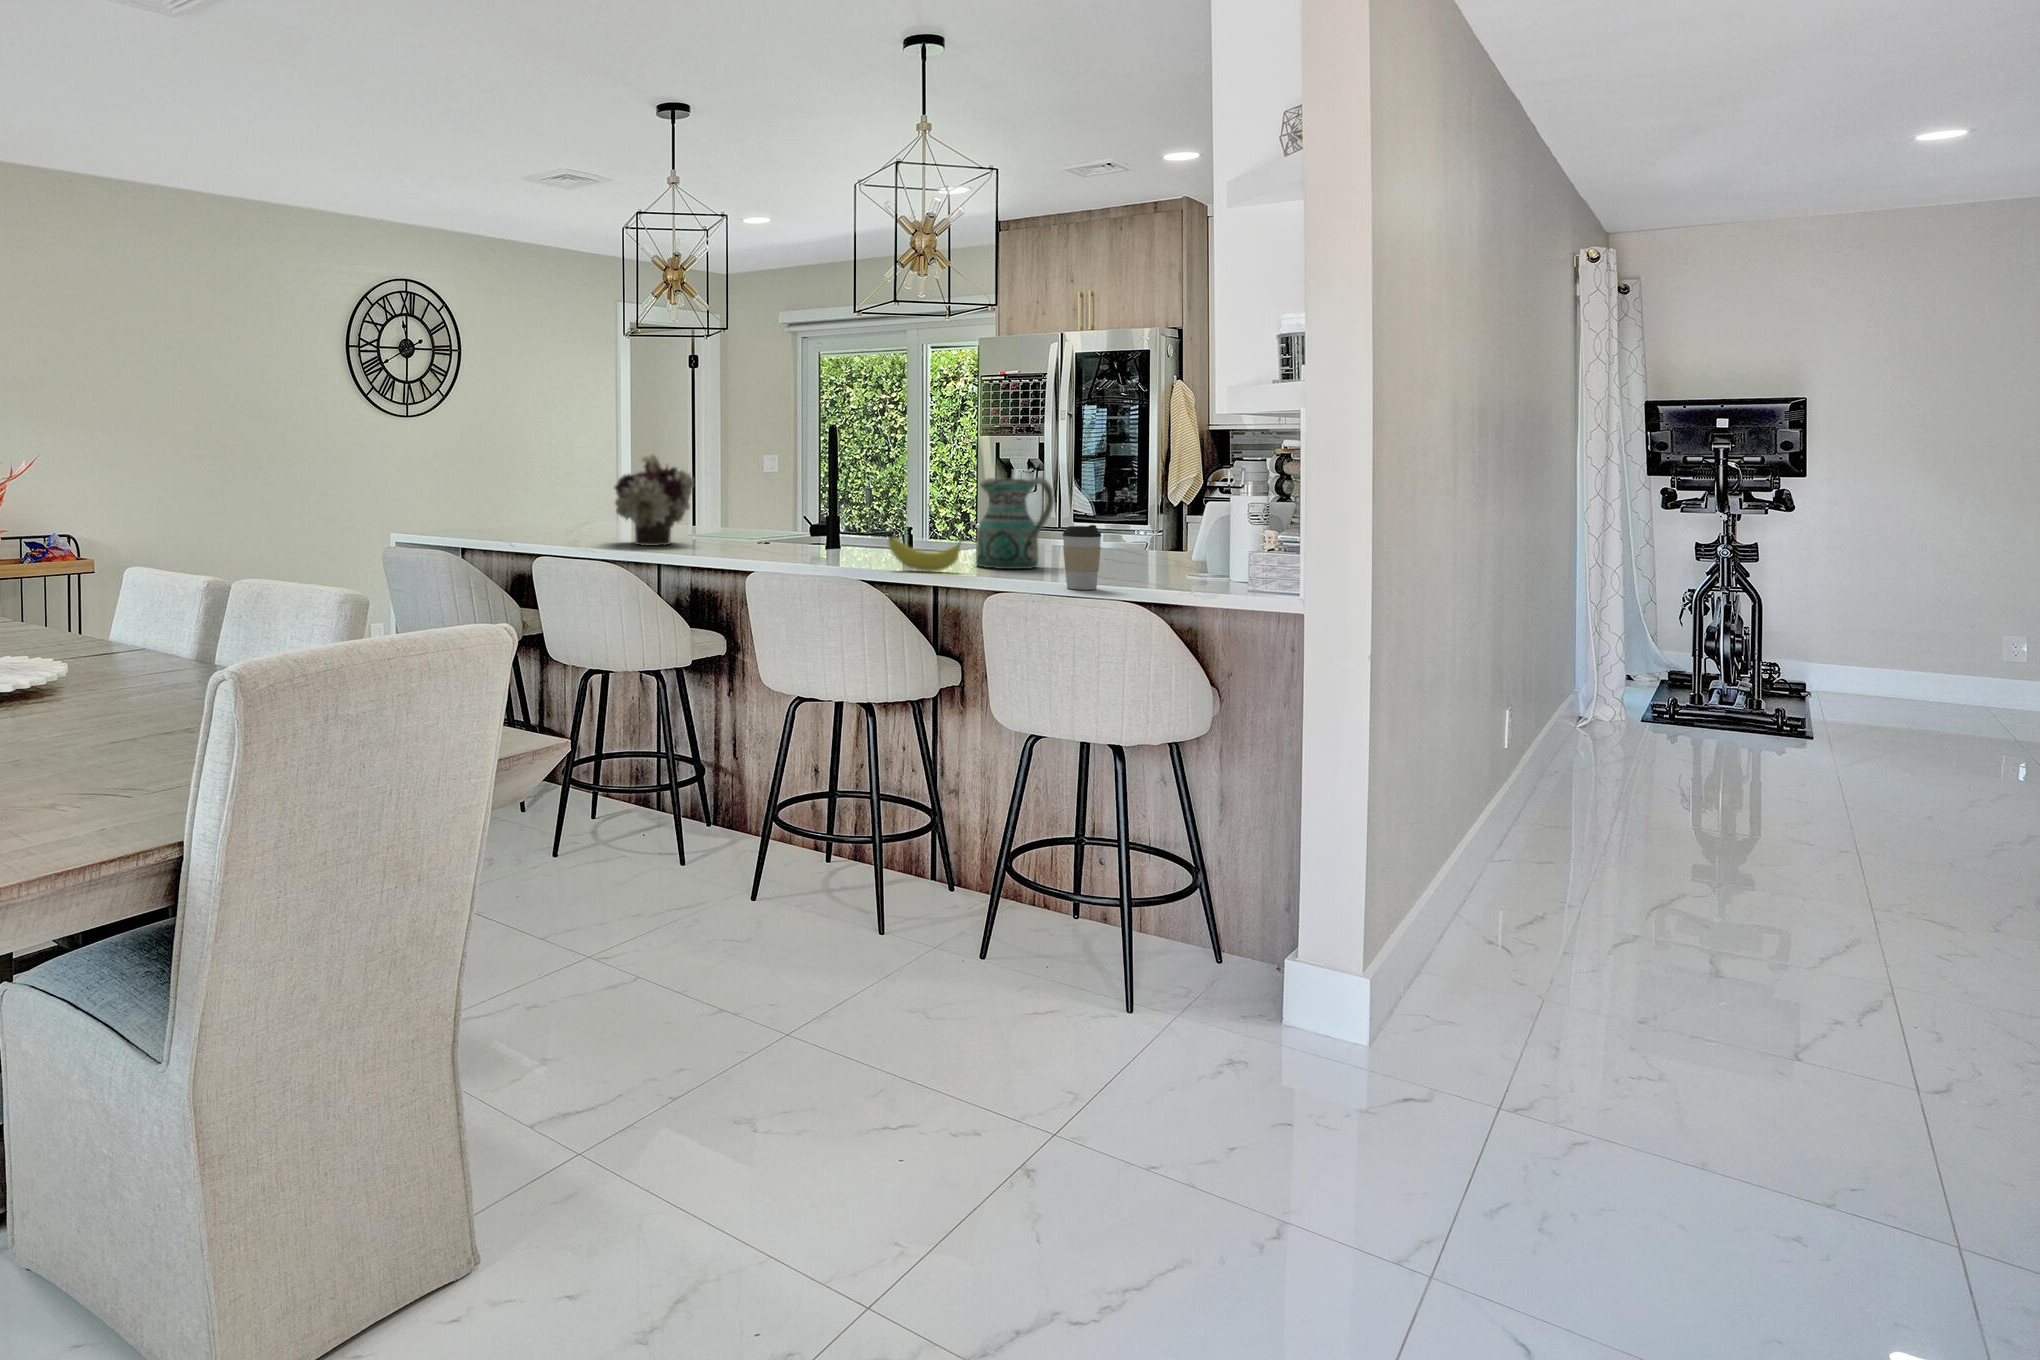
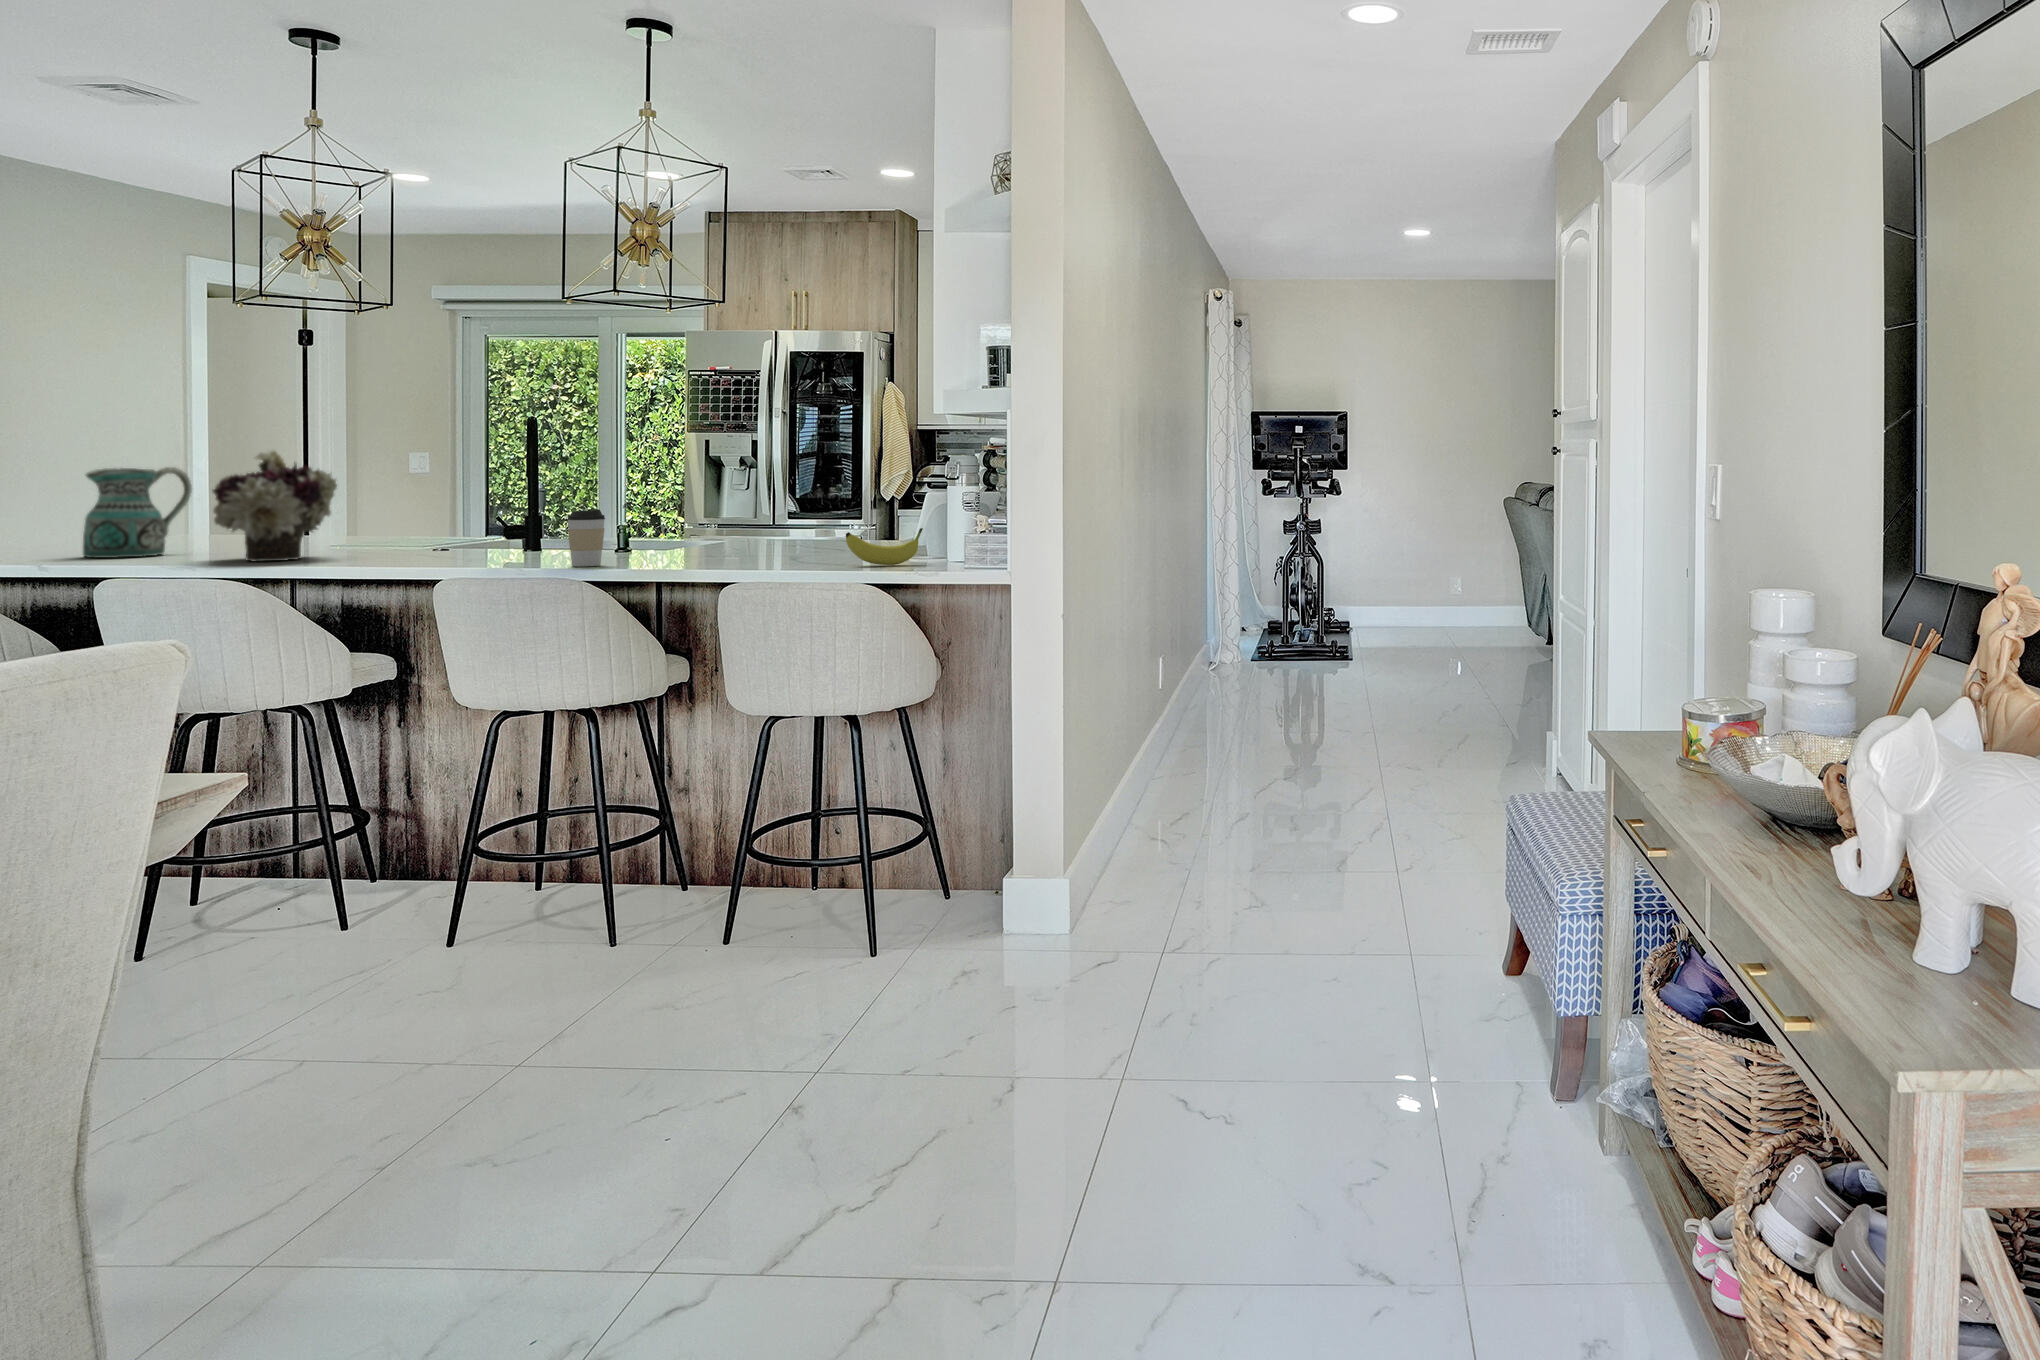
ceramic pitcher: present [976,477,1054,569] -> present [83,467,192,558]
coffee cup: present [1063,525,1101,590] -> present [567,509,605,566]
fruit: present [889,536,964,571] -> present [846,528,923,565]

